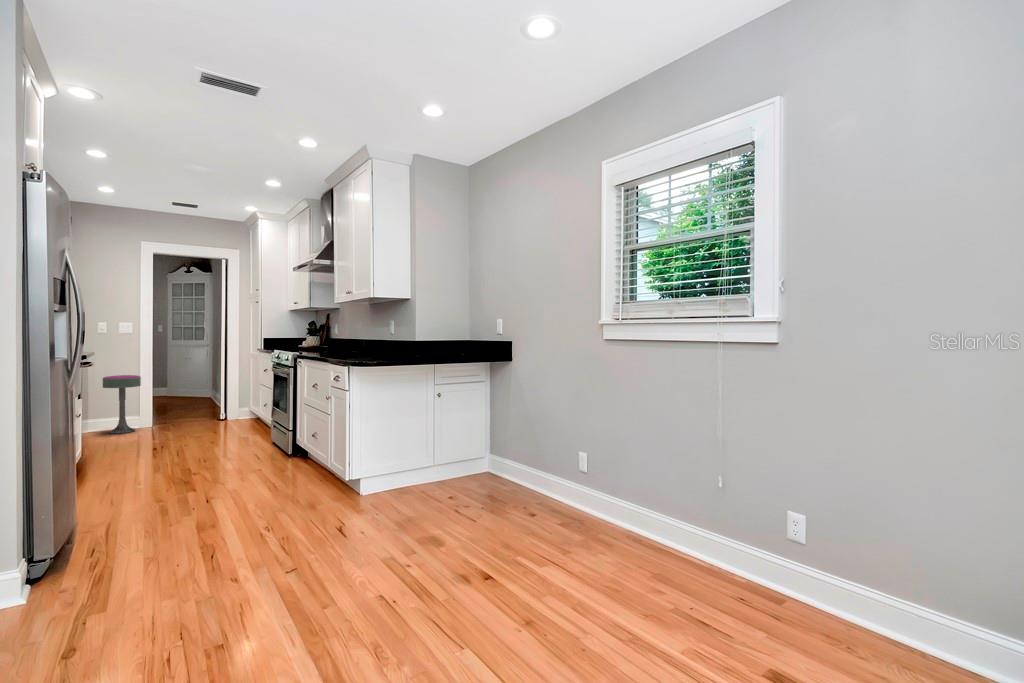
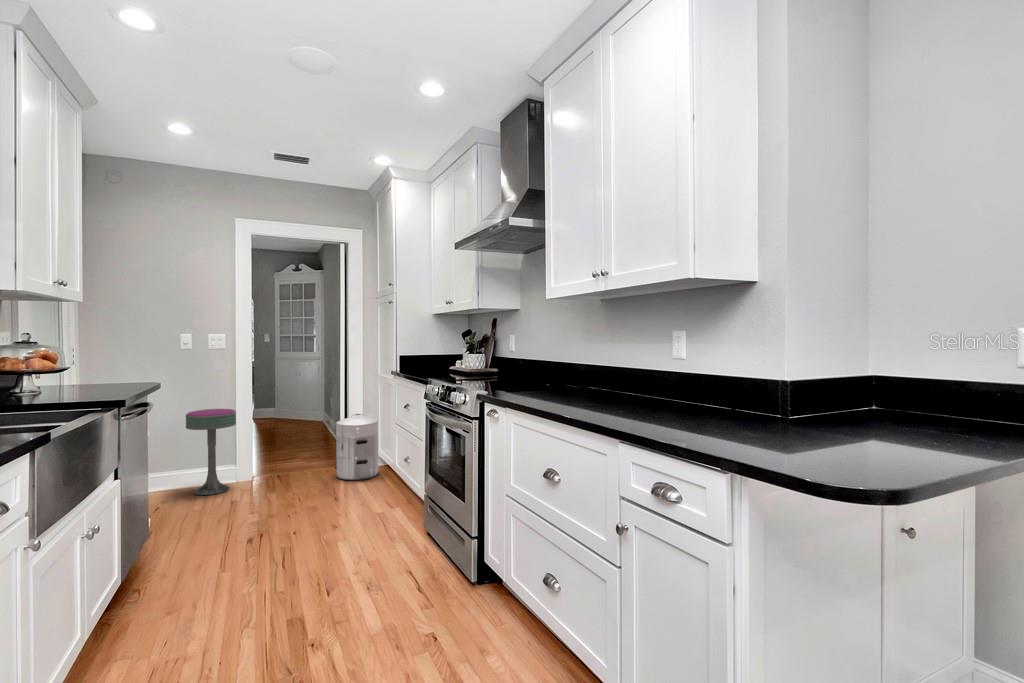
waste bin: none [217,380,249,425] -> present [336,414,378,480]

